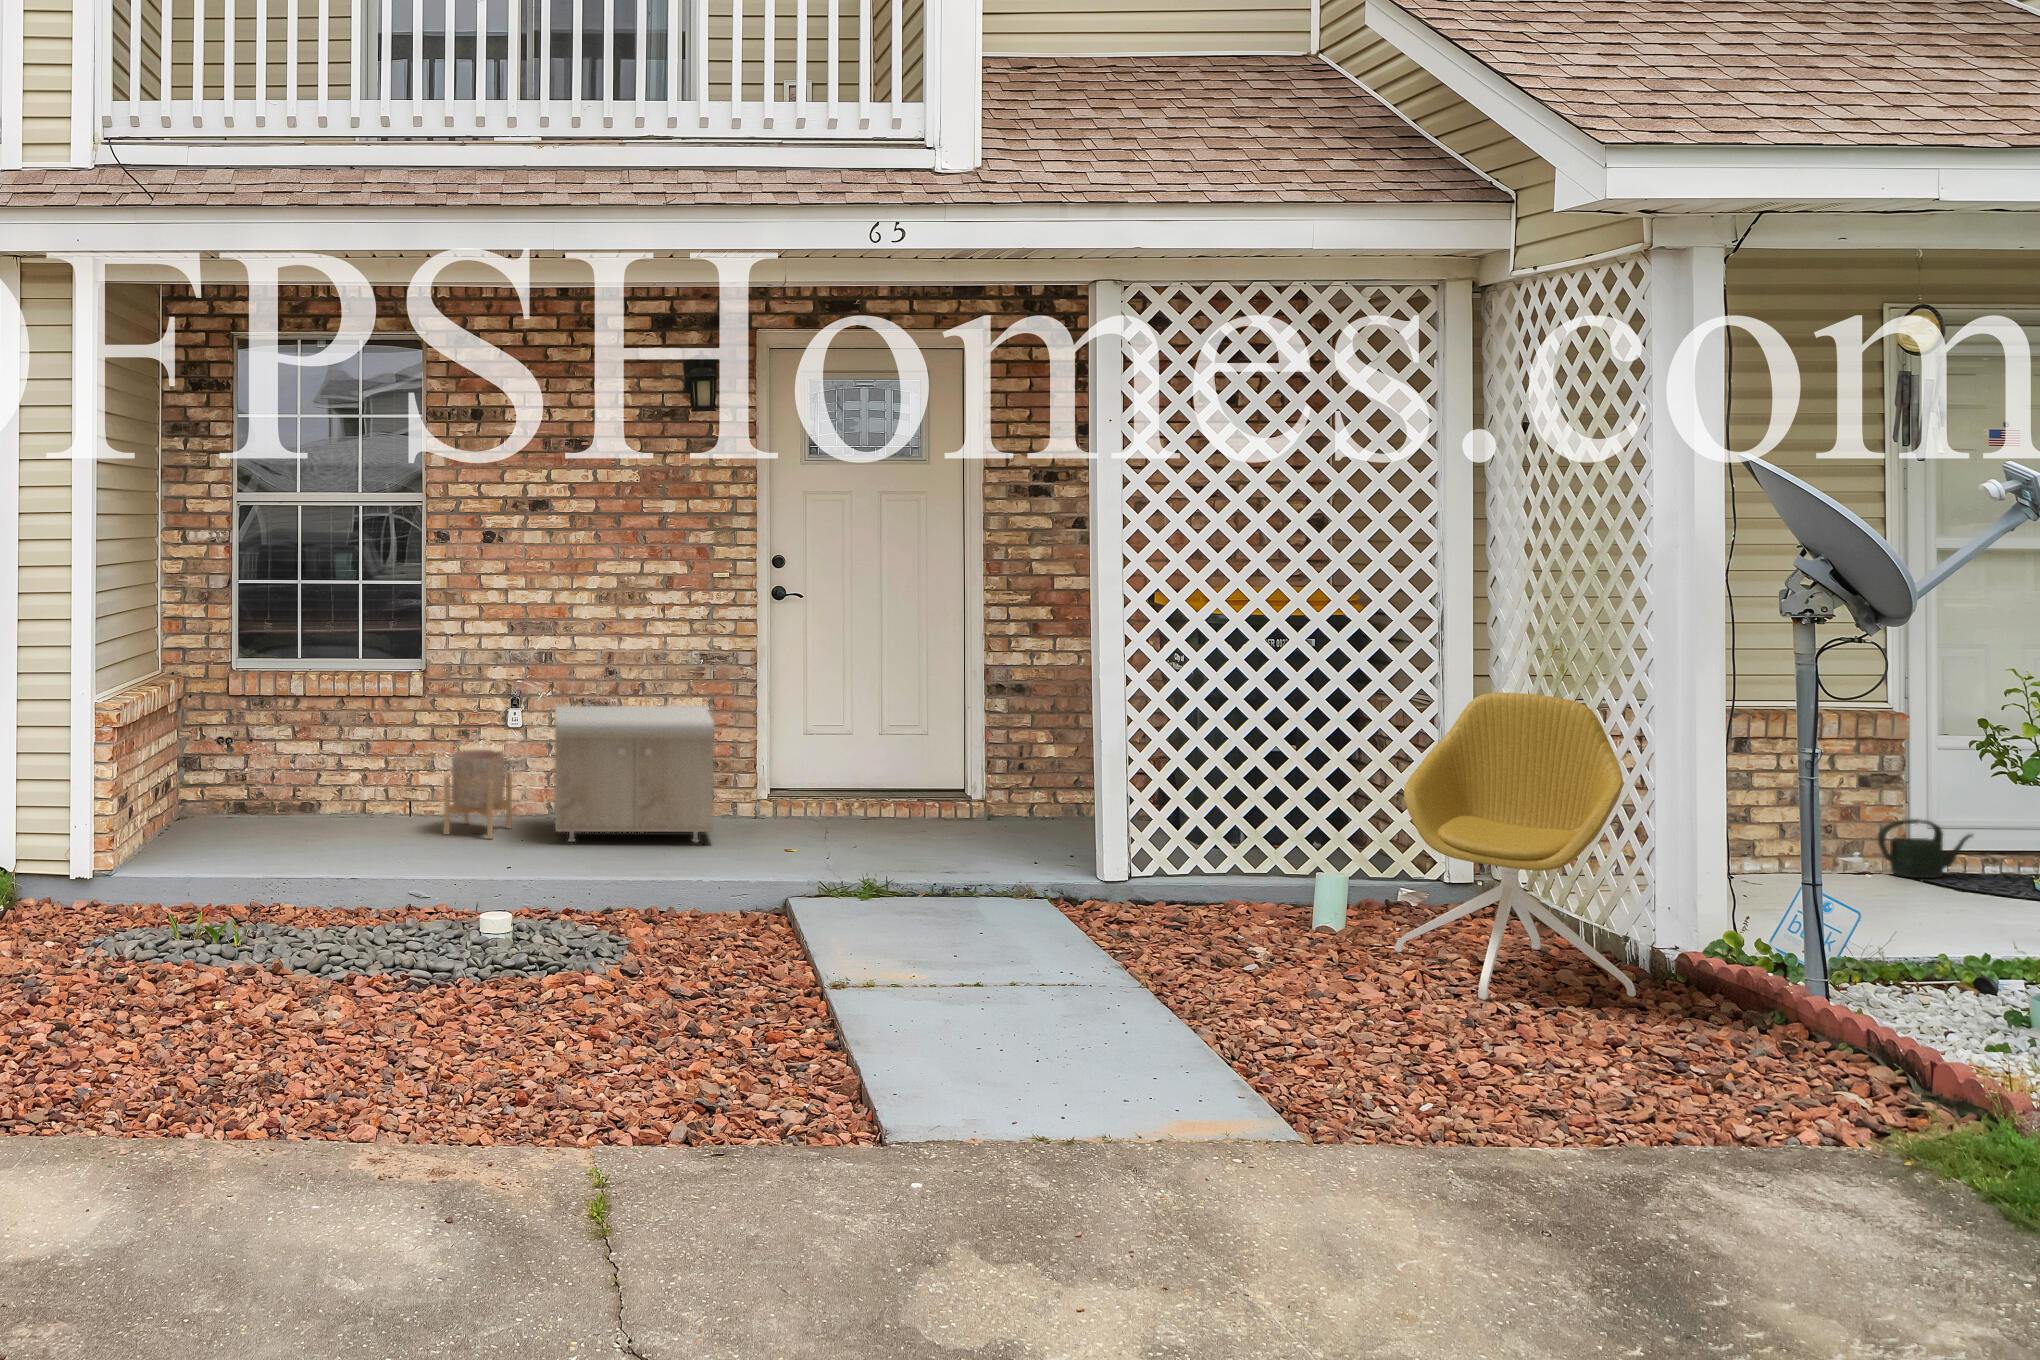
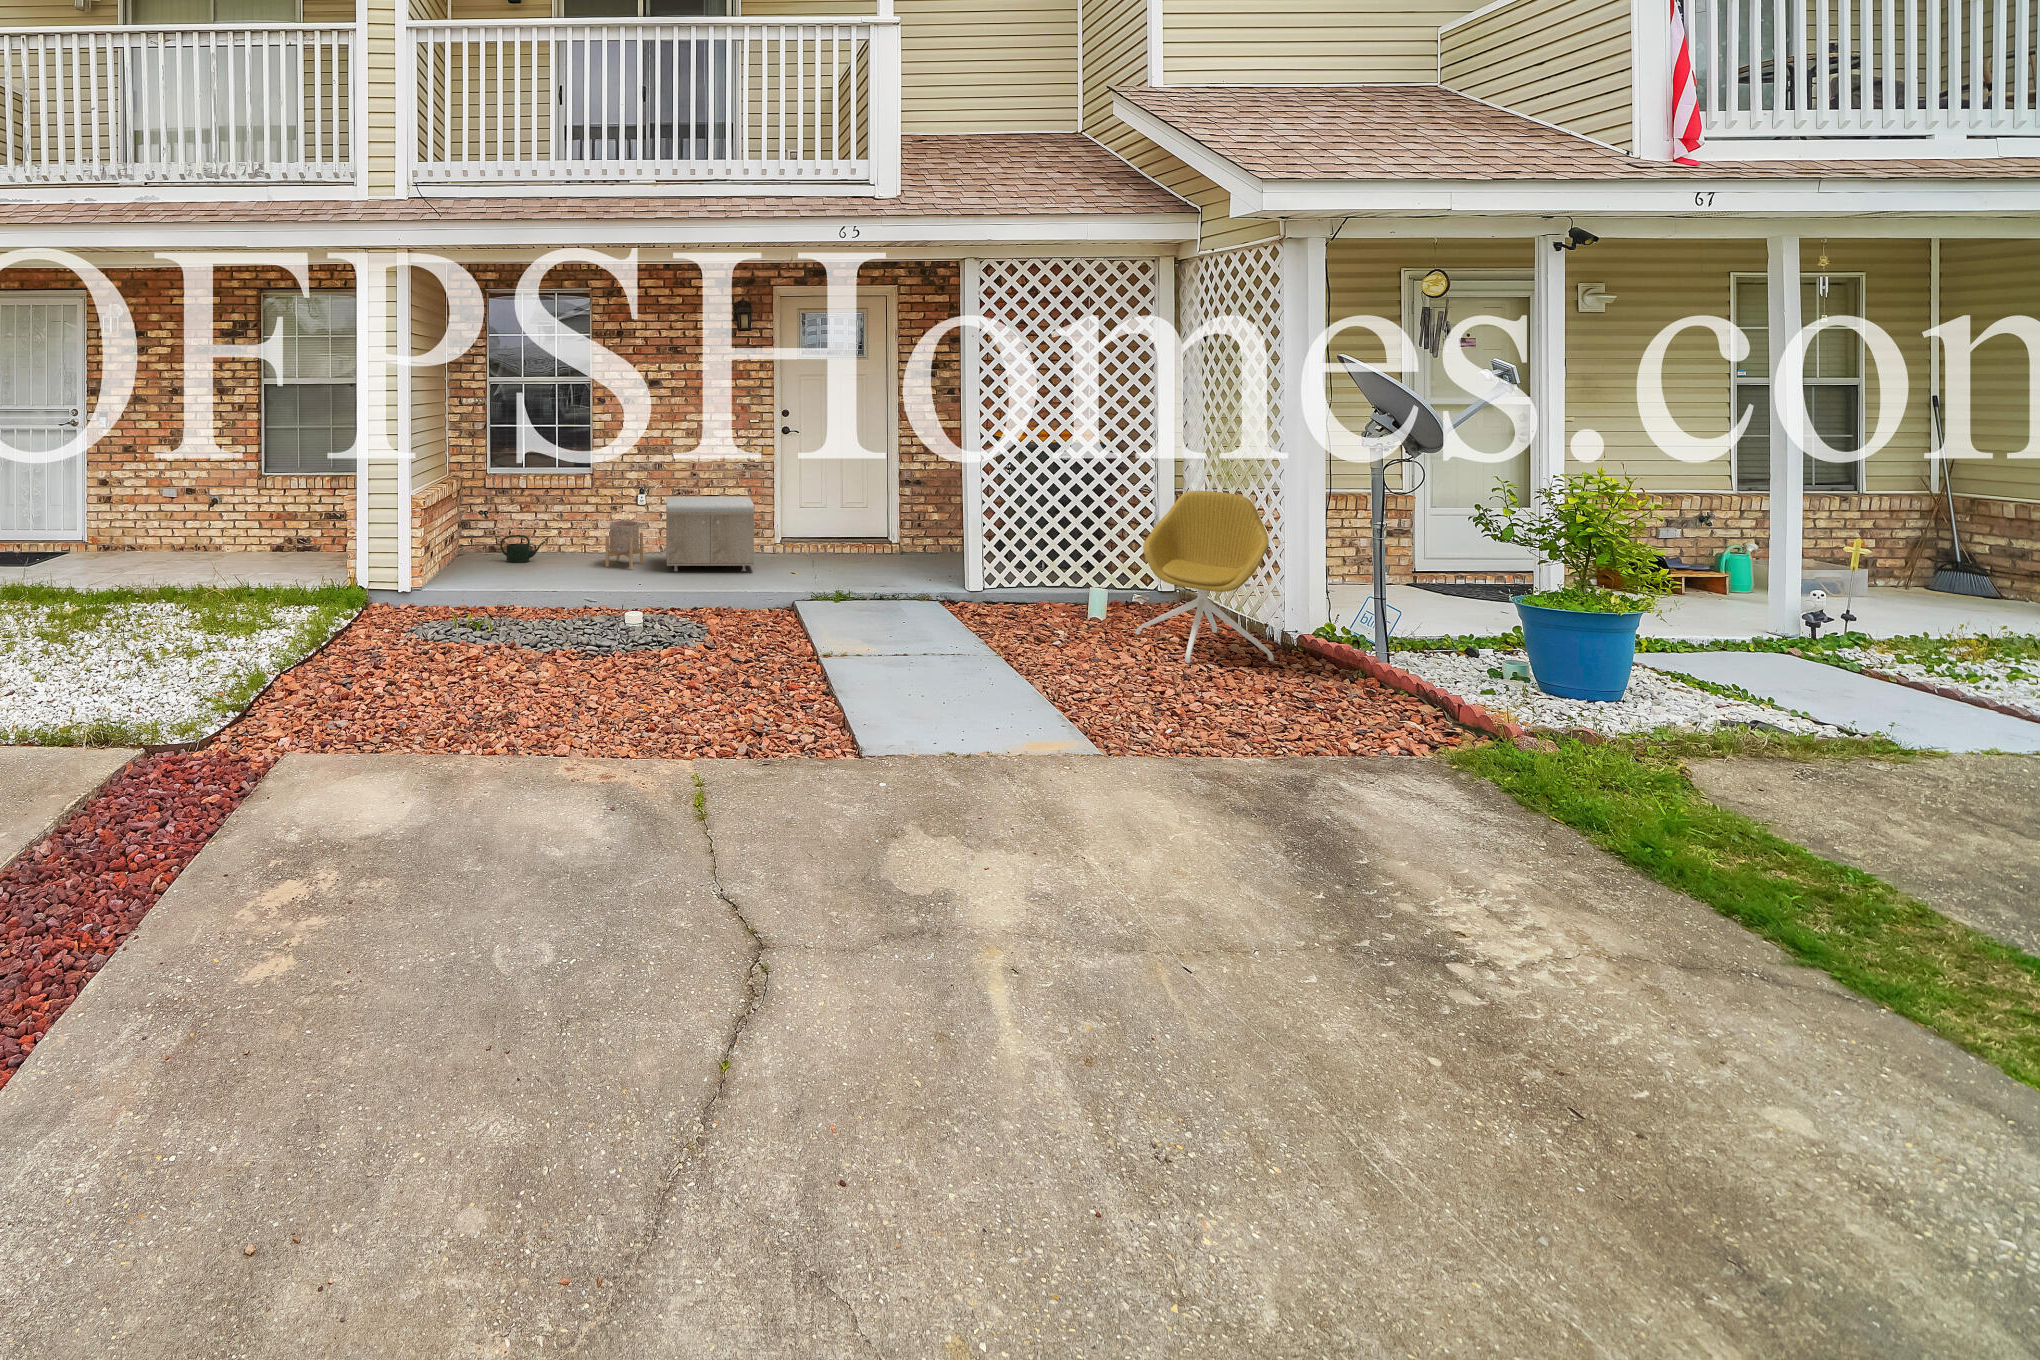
watering can: present [1878,819,1972,878] -> present [500,535,545,563]

